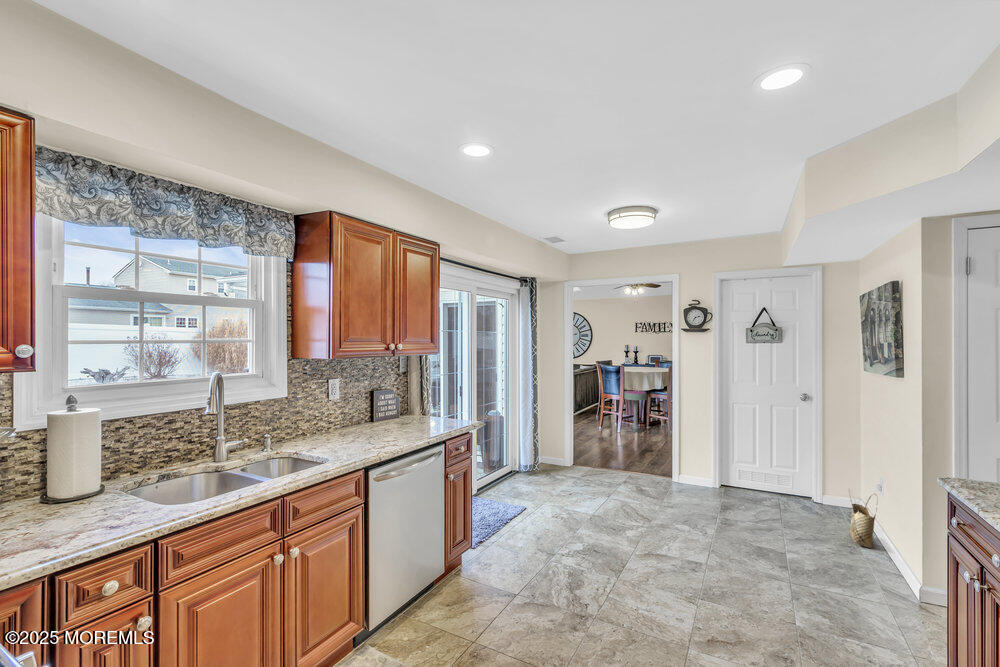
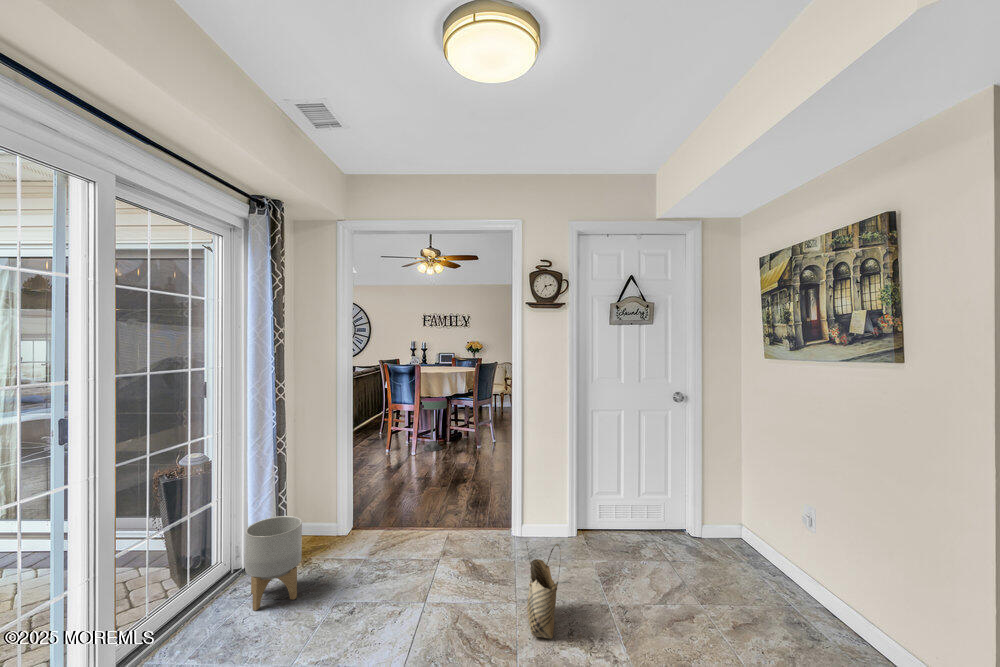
planter: none [522,444,547,485] -> present [245,516,302,611]
woven basket: present [850,494,876,548] -> present [526,542,561,638]

